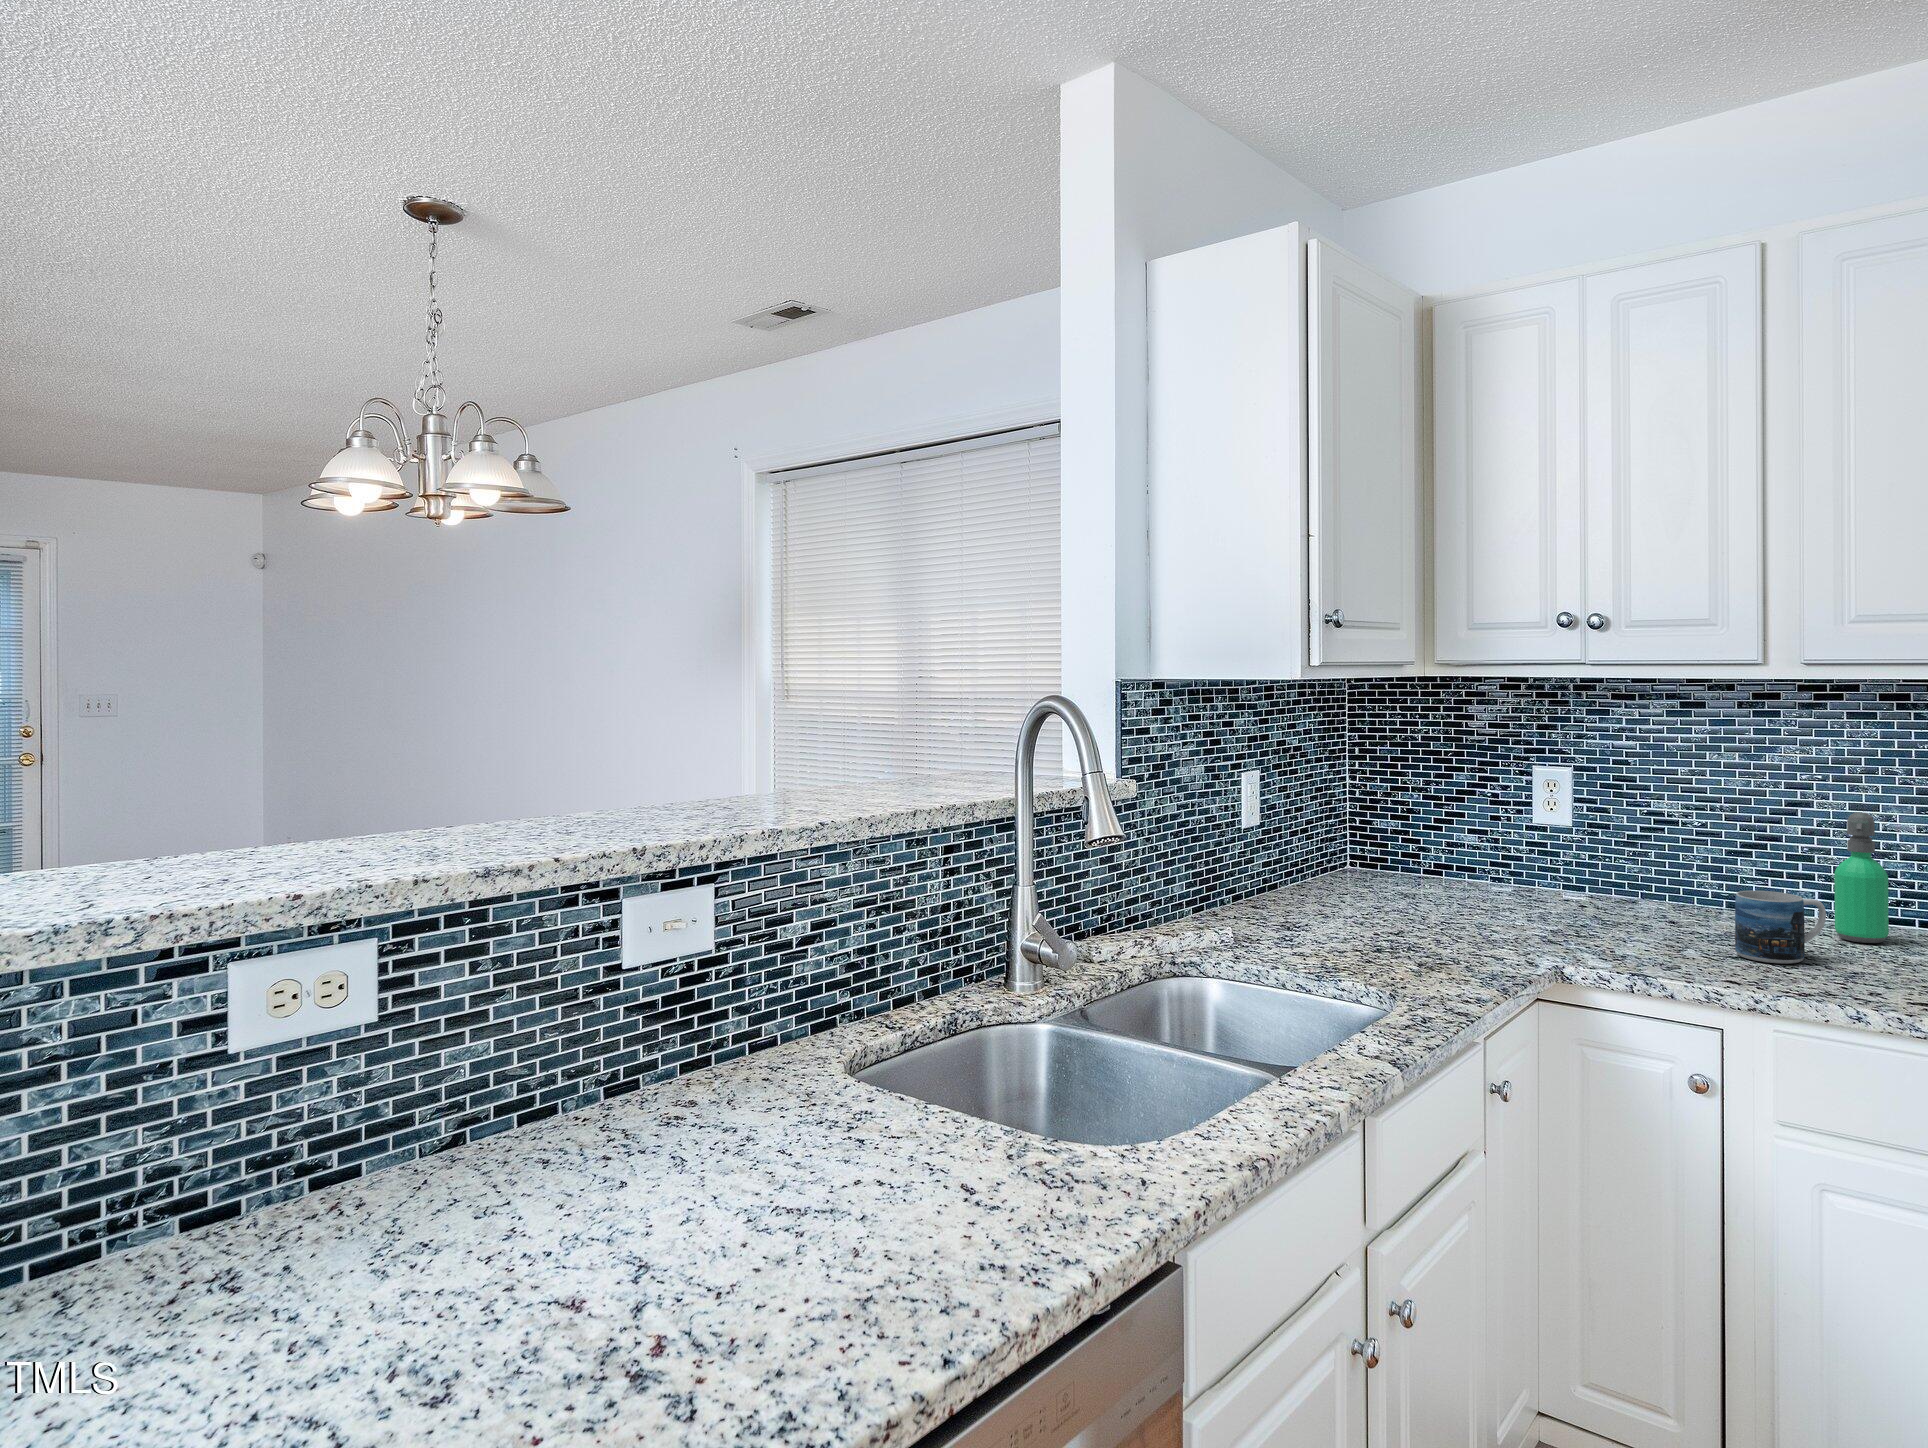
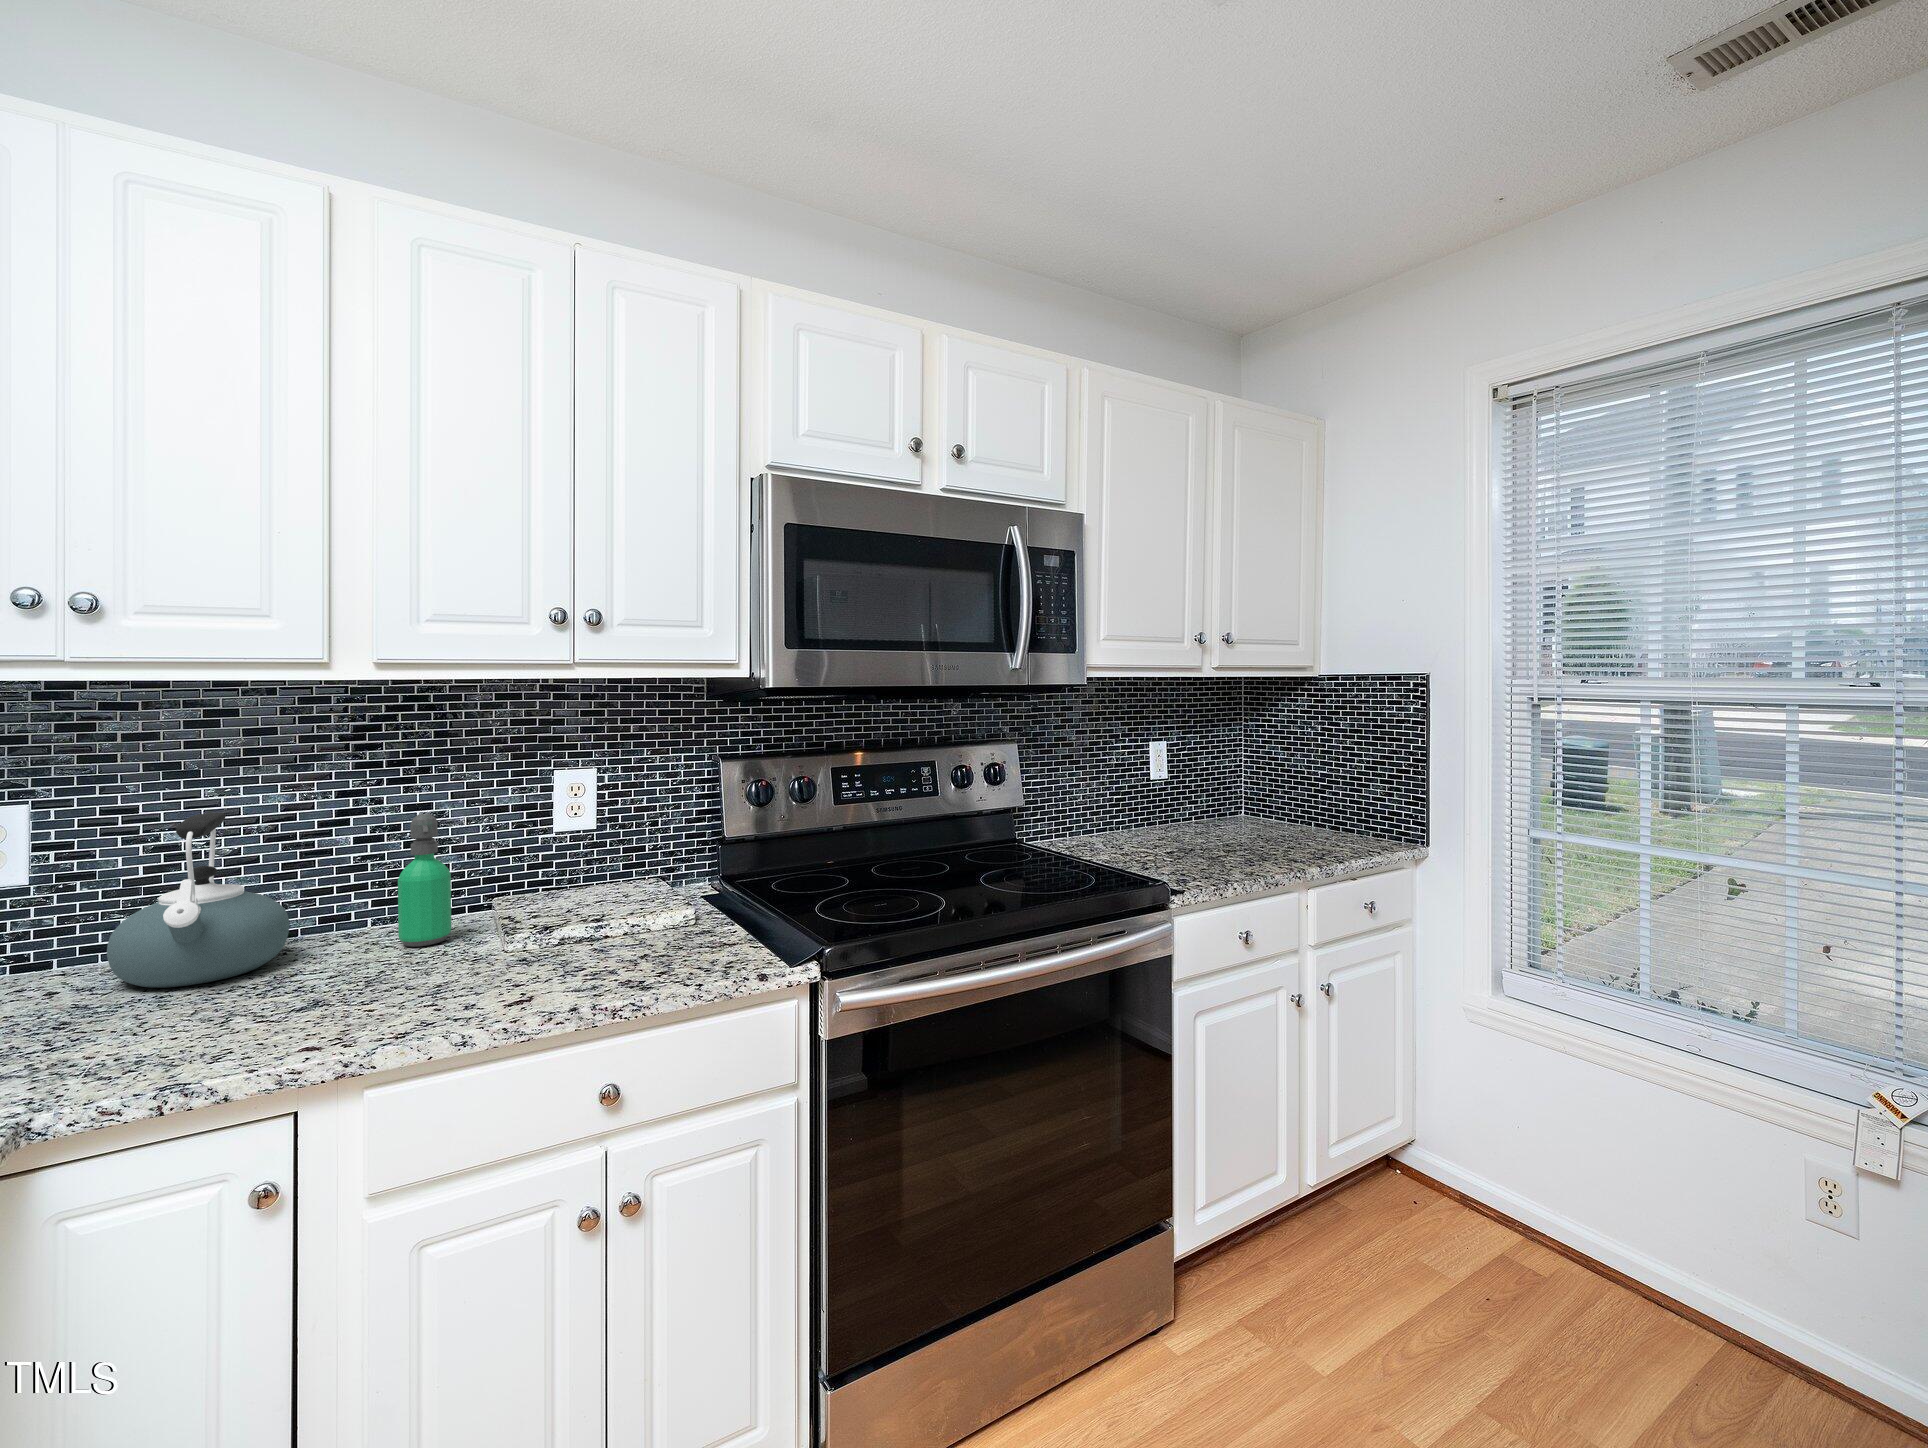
kettle: none [1615,789,1740,925] -> present [107,813,290,988]
mug: present [1735,891,1826,964] -> none [298,917,400,1006]

